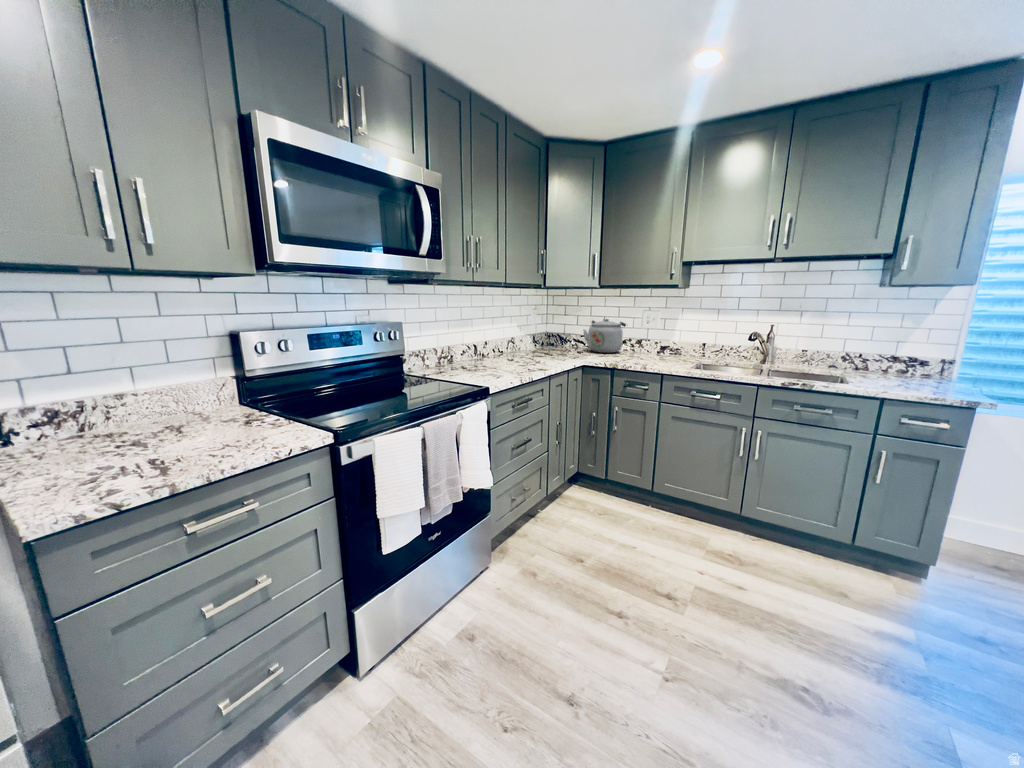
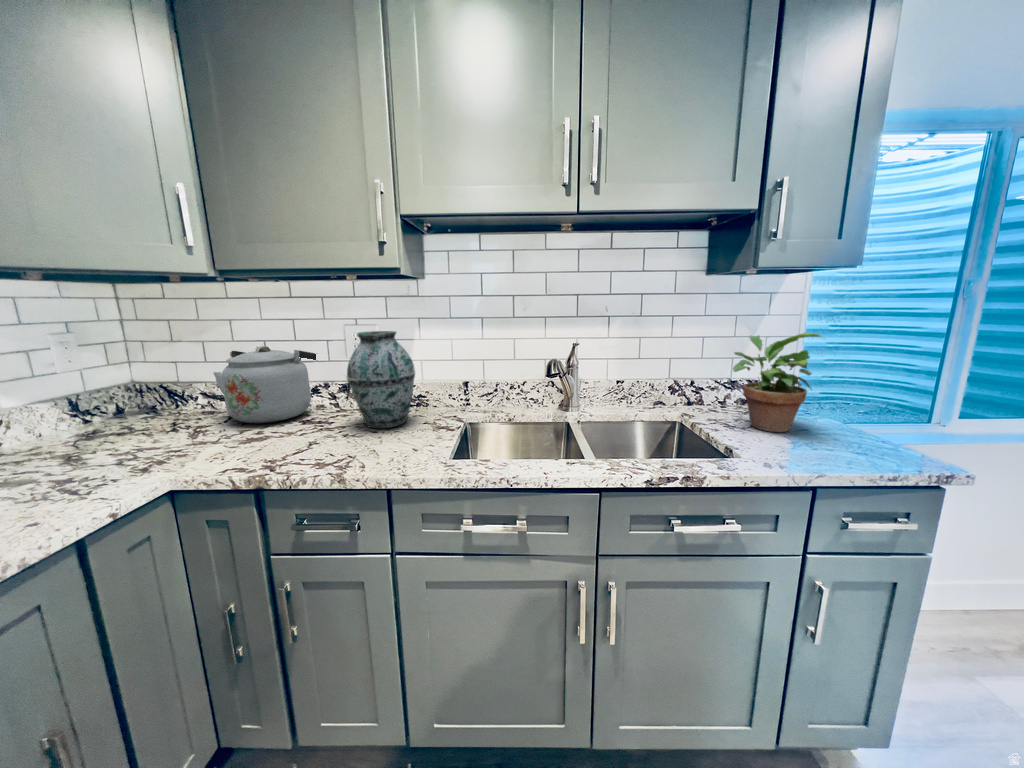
vase: none [644,314,677,359] -> present [347,331,415,428]
potted plant: none [873,324,935,384] -> present [733,333,822,432]

